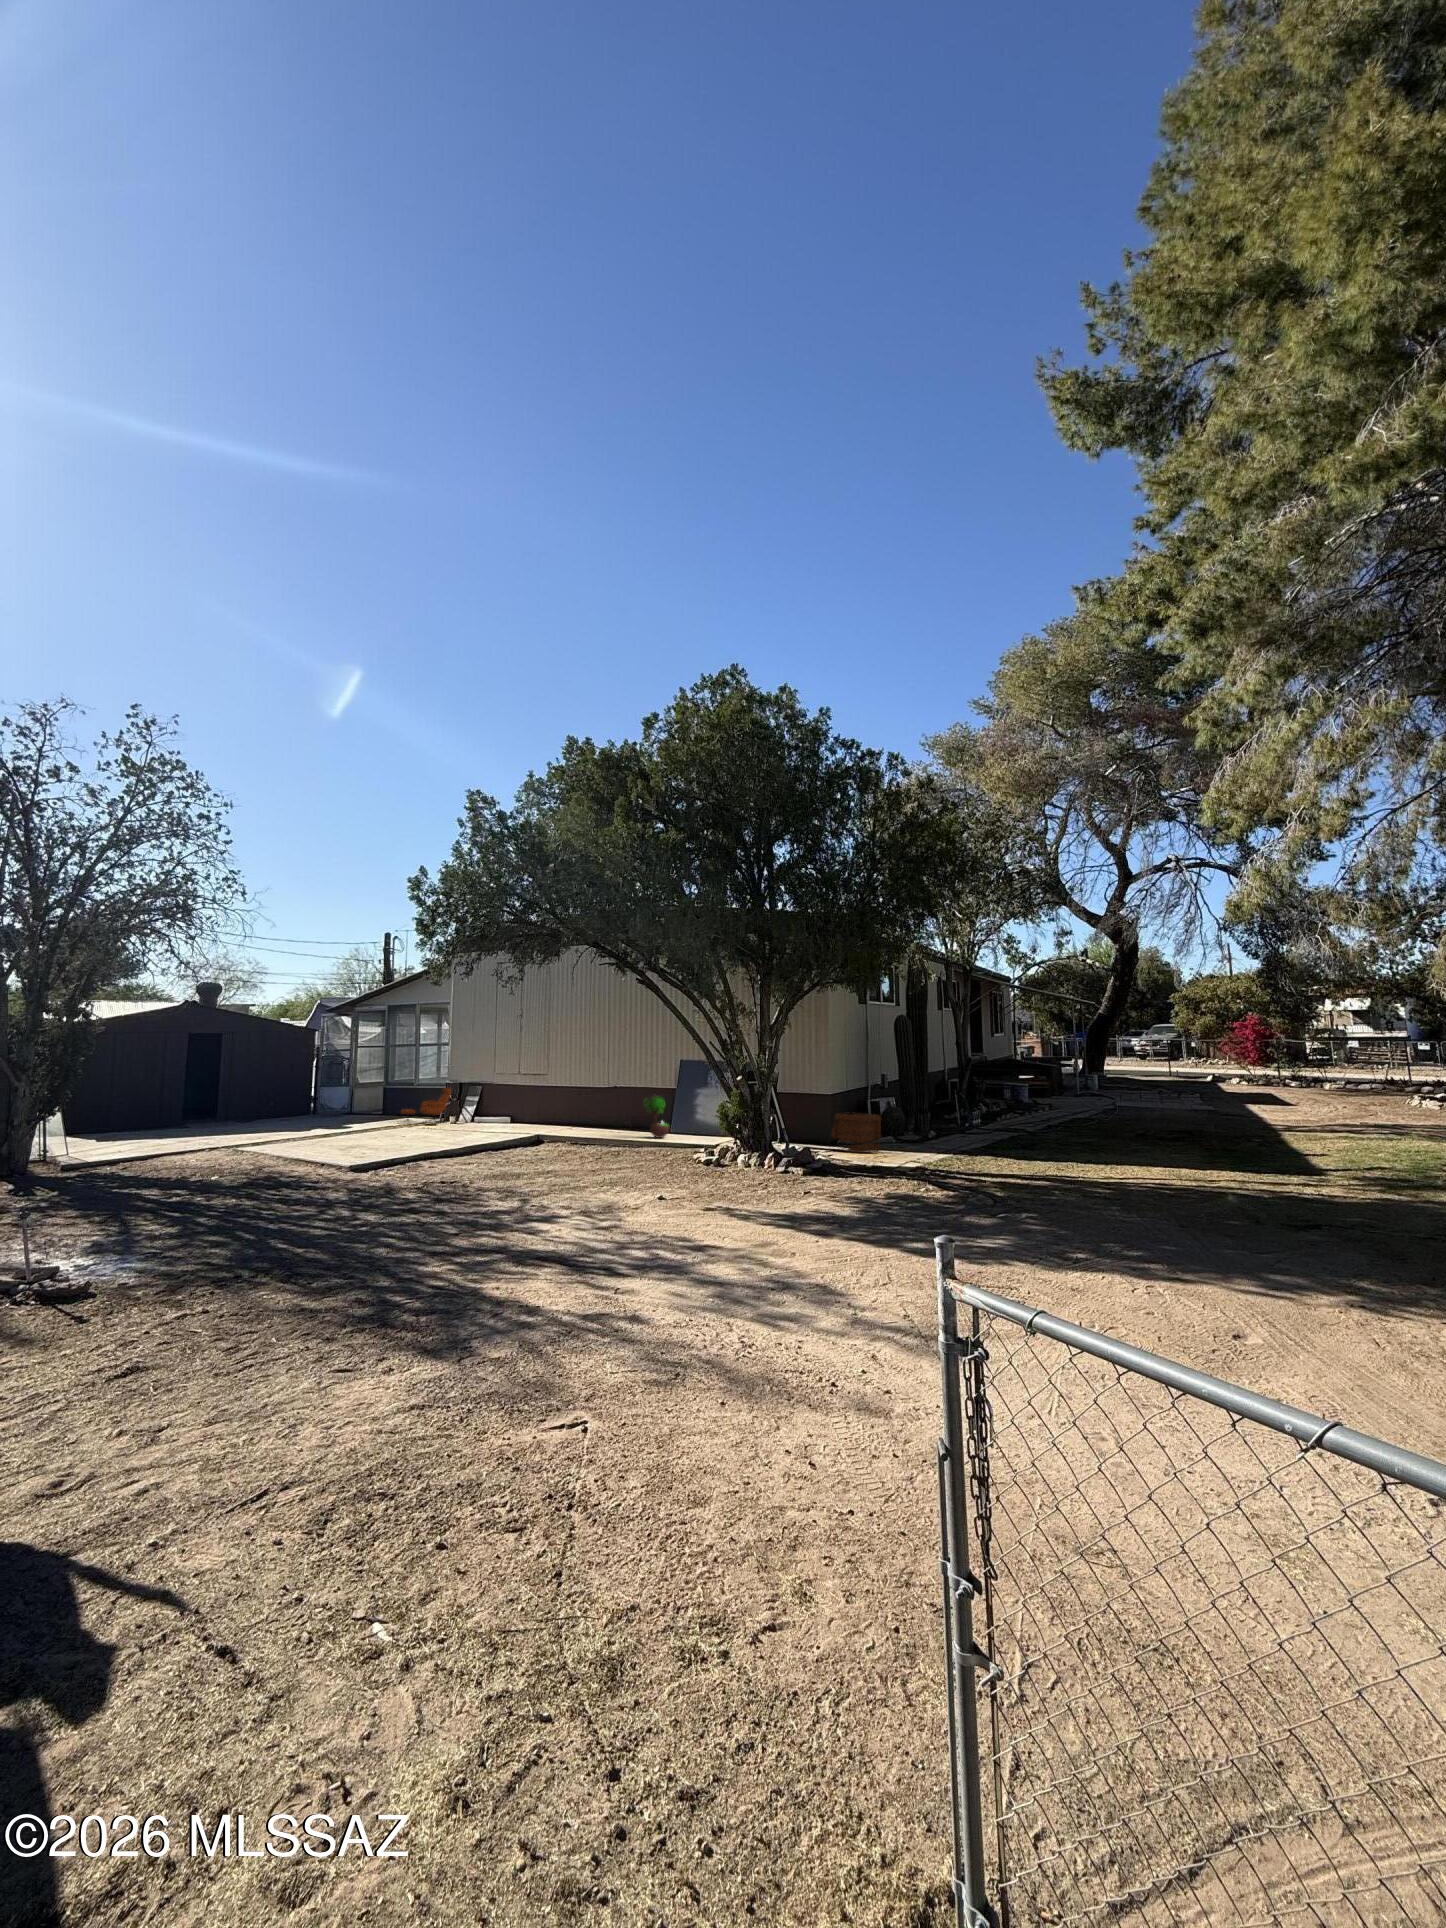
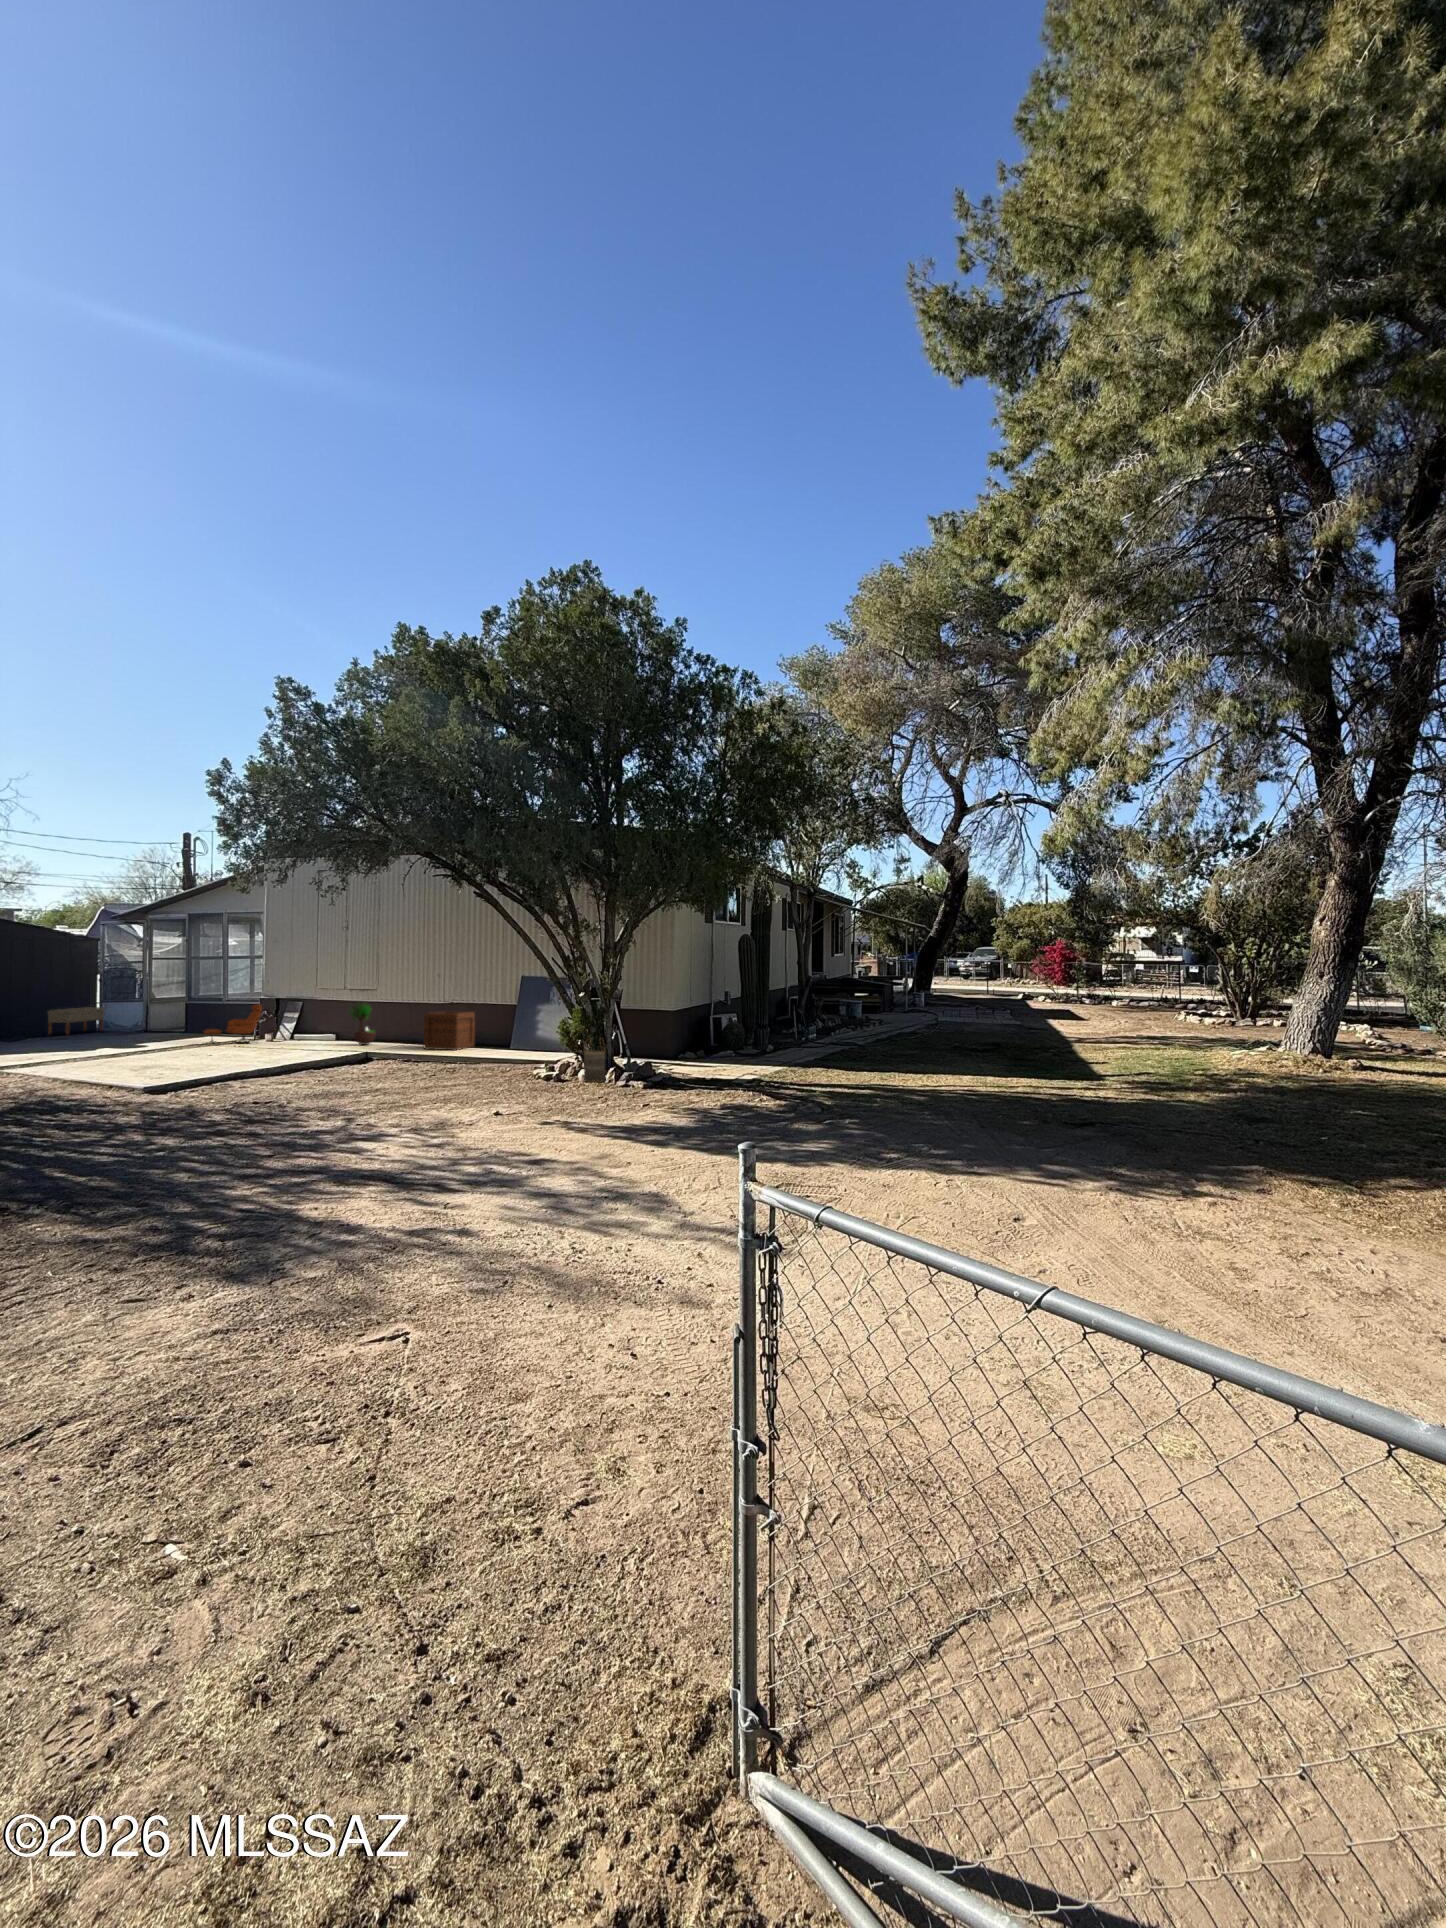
bench: none [273,1085,320,1109] -> present [48,1007,105,1035]
potted tree: present [645,1096,669,1138] -> present [349,1003,376,1045]
wooden crate: present [831,1113,881,1153] -> present [424,1011,475,1050]
basket: none [739,1131,761,1175] -> present [584,1038,605,1082]

